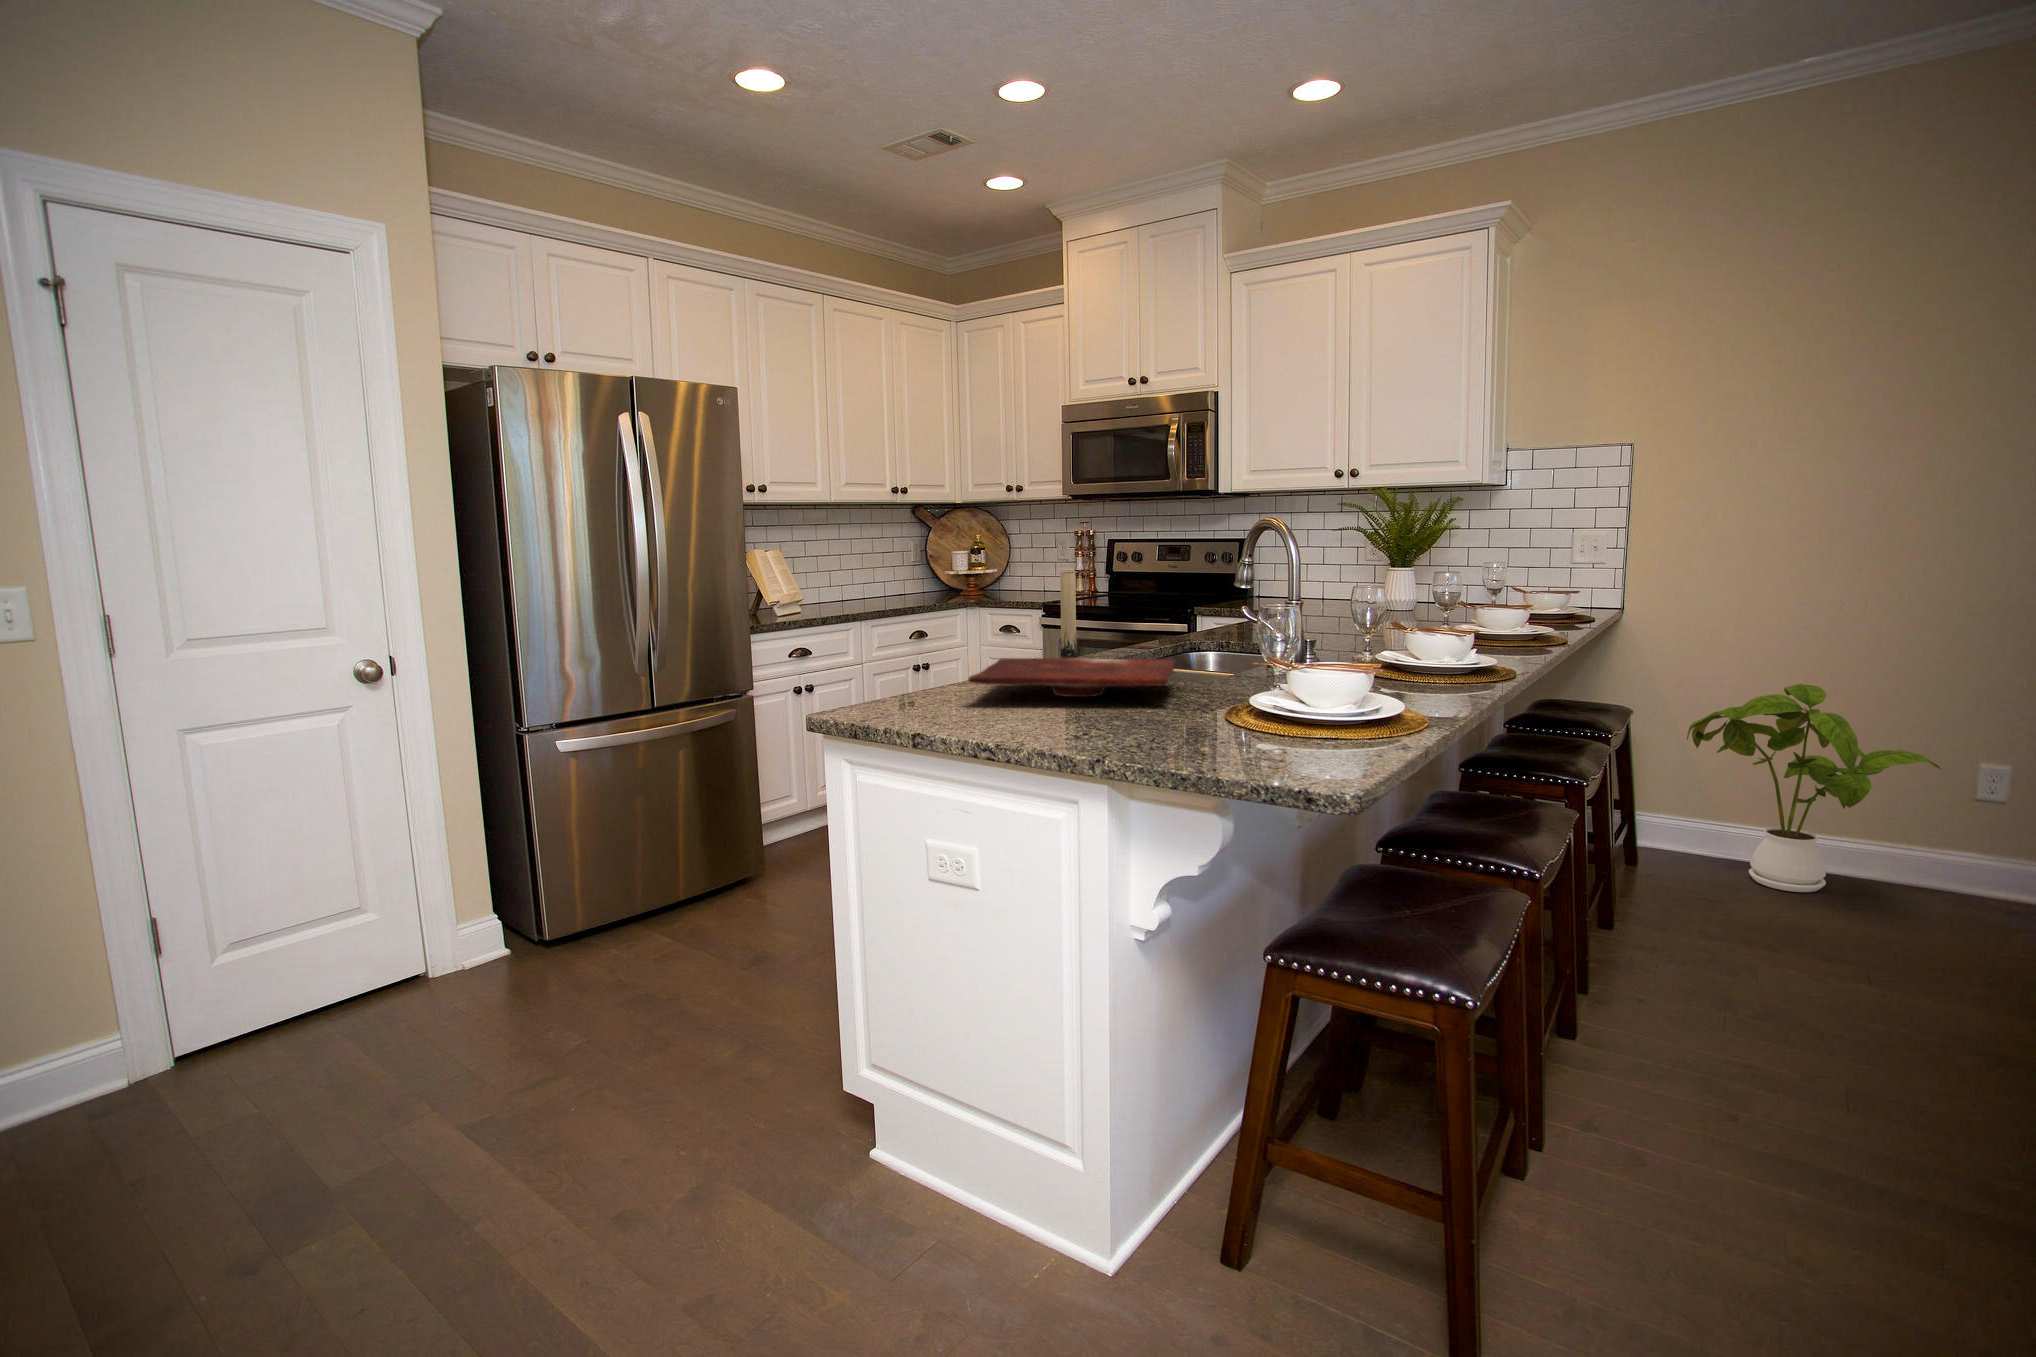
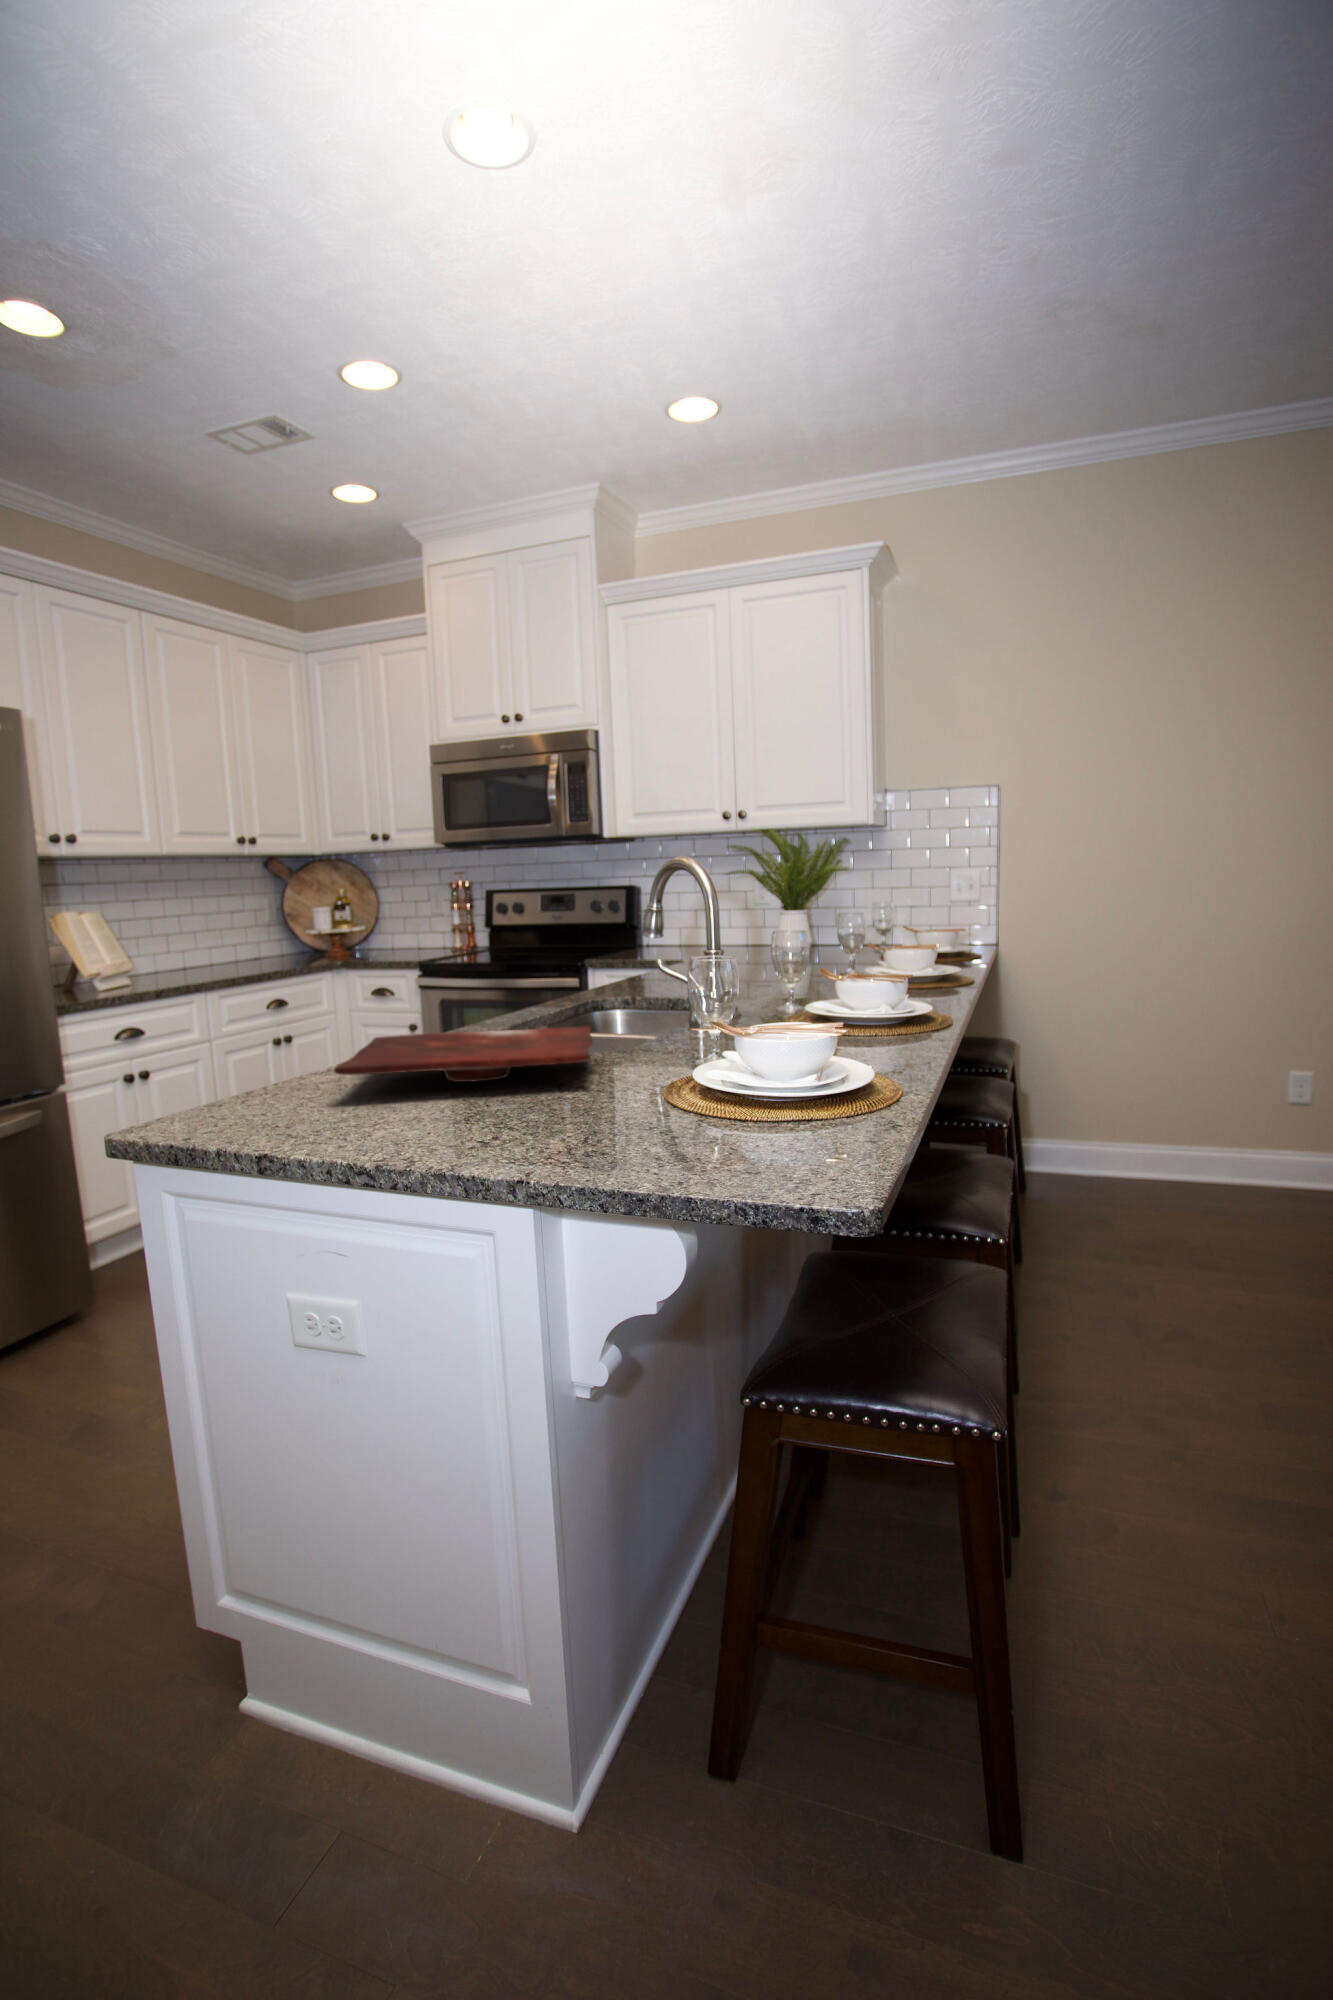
candle: present [1060,569,1077,659] -> none [442,923,472,1047]
house plant: present [1687,684,1942,892] -> none [1063,1008,1270,1204]

